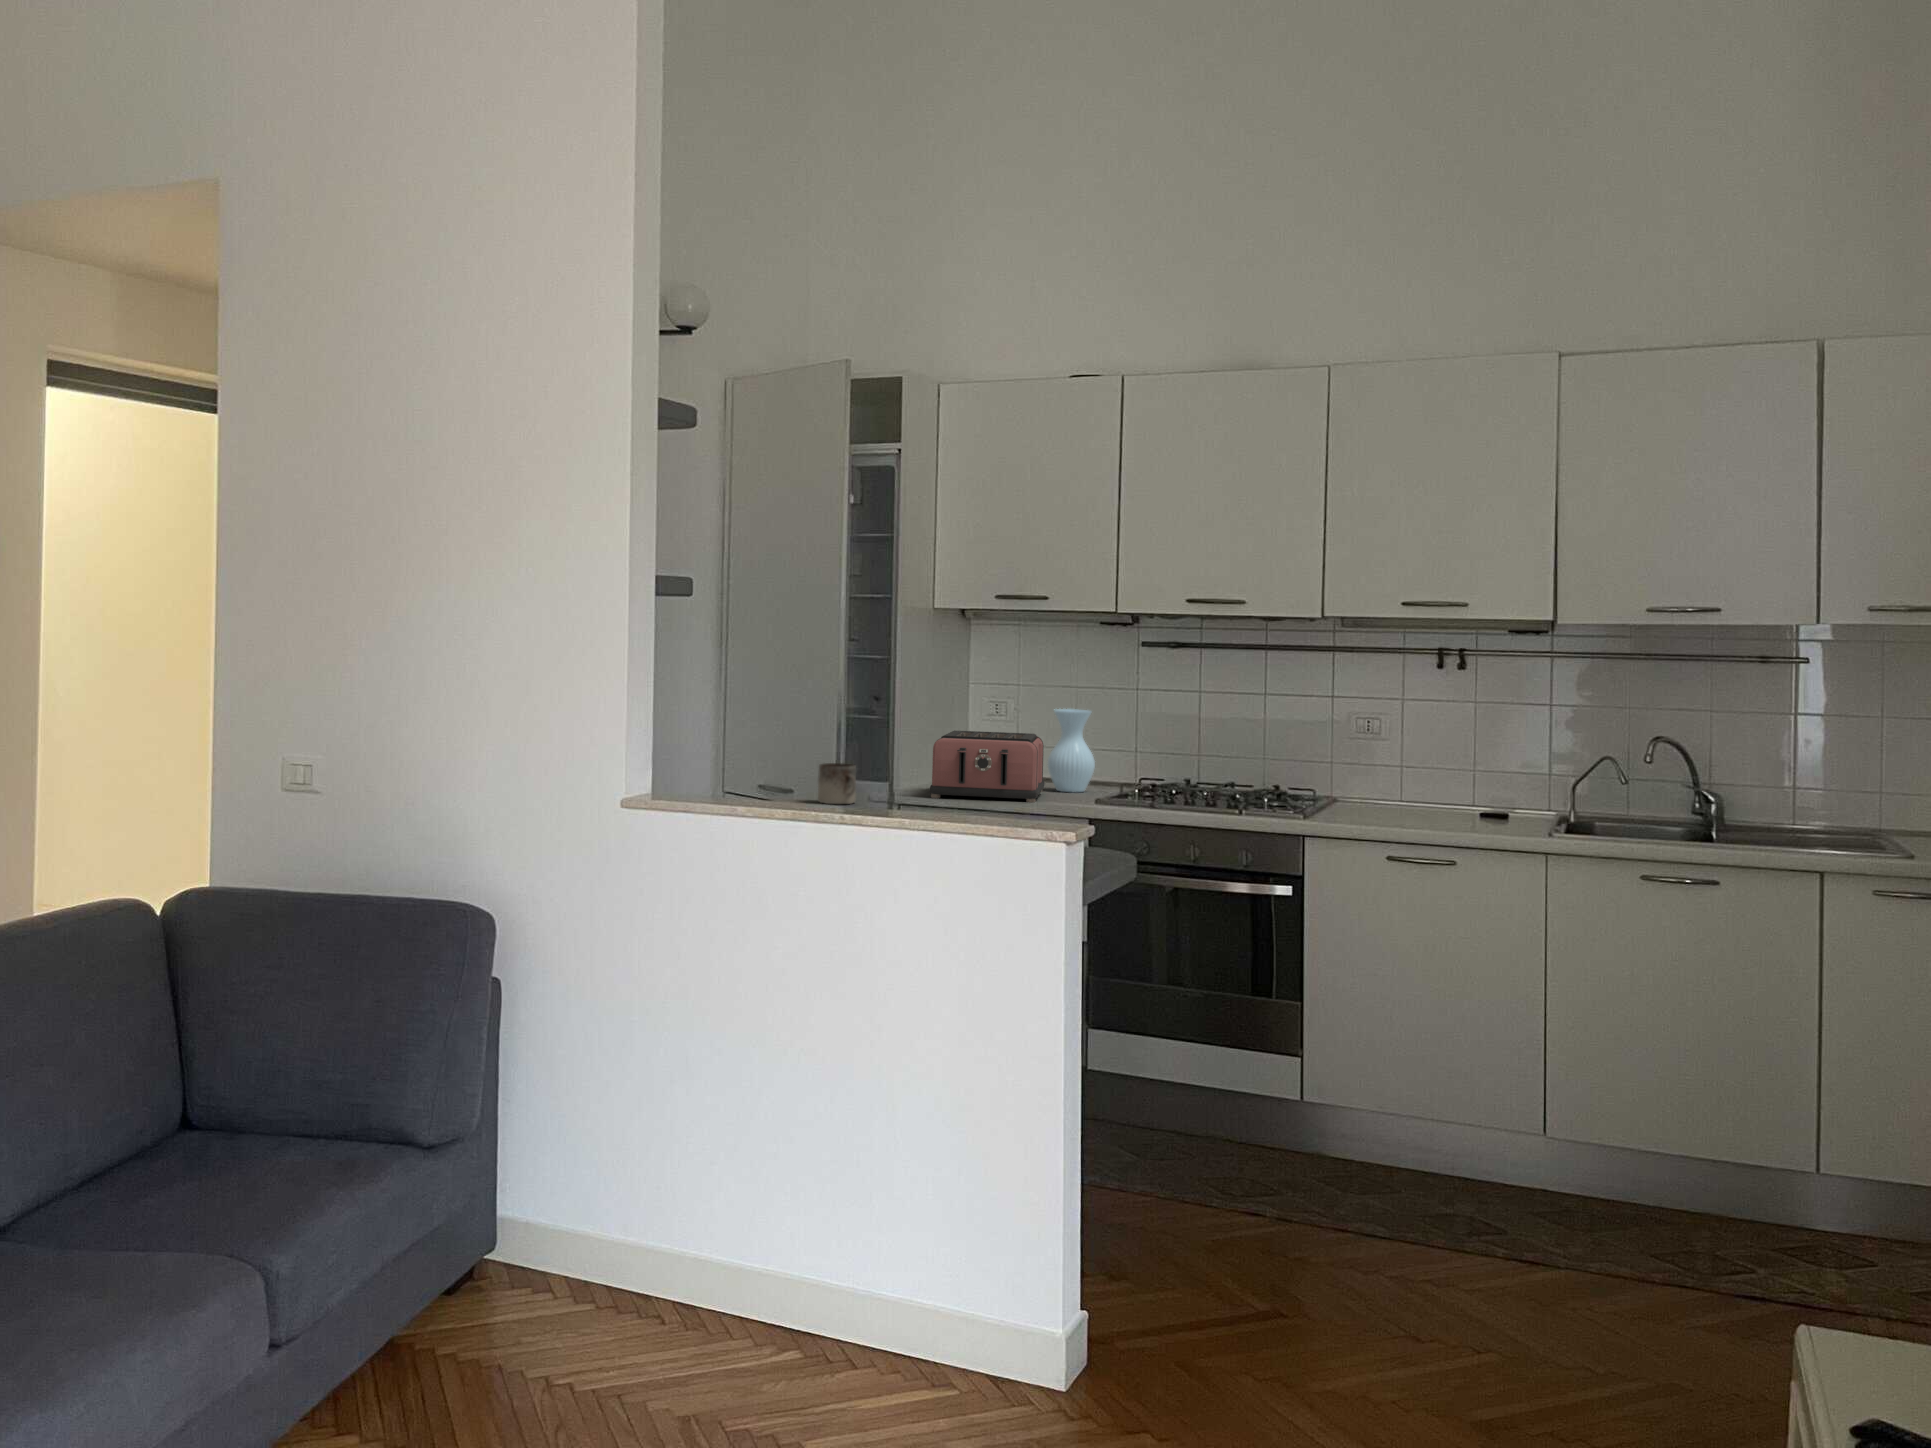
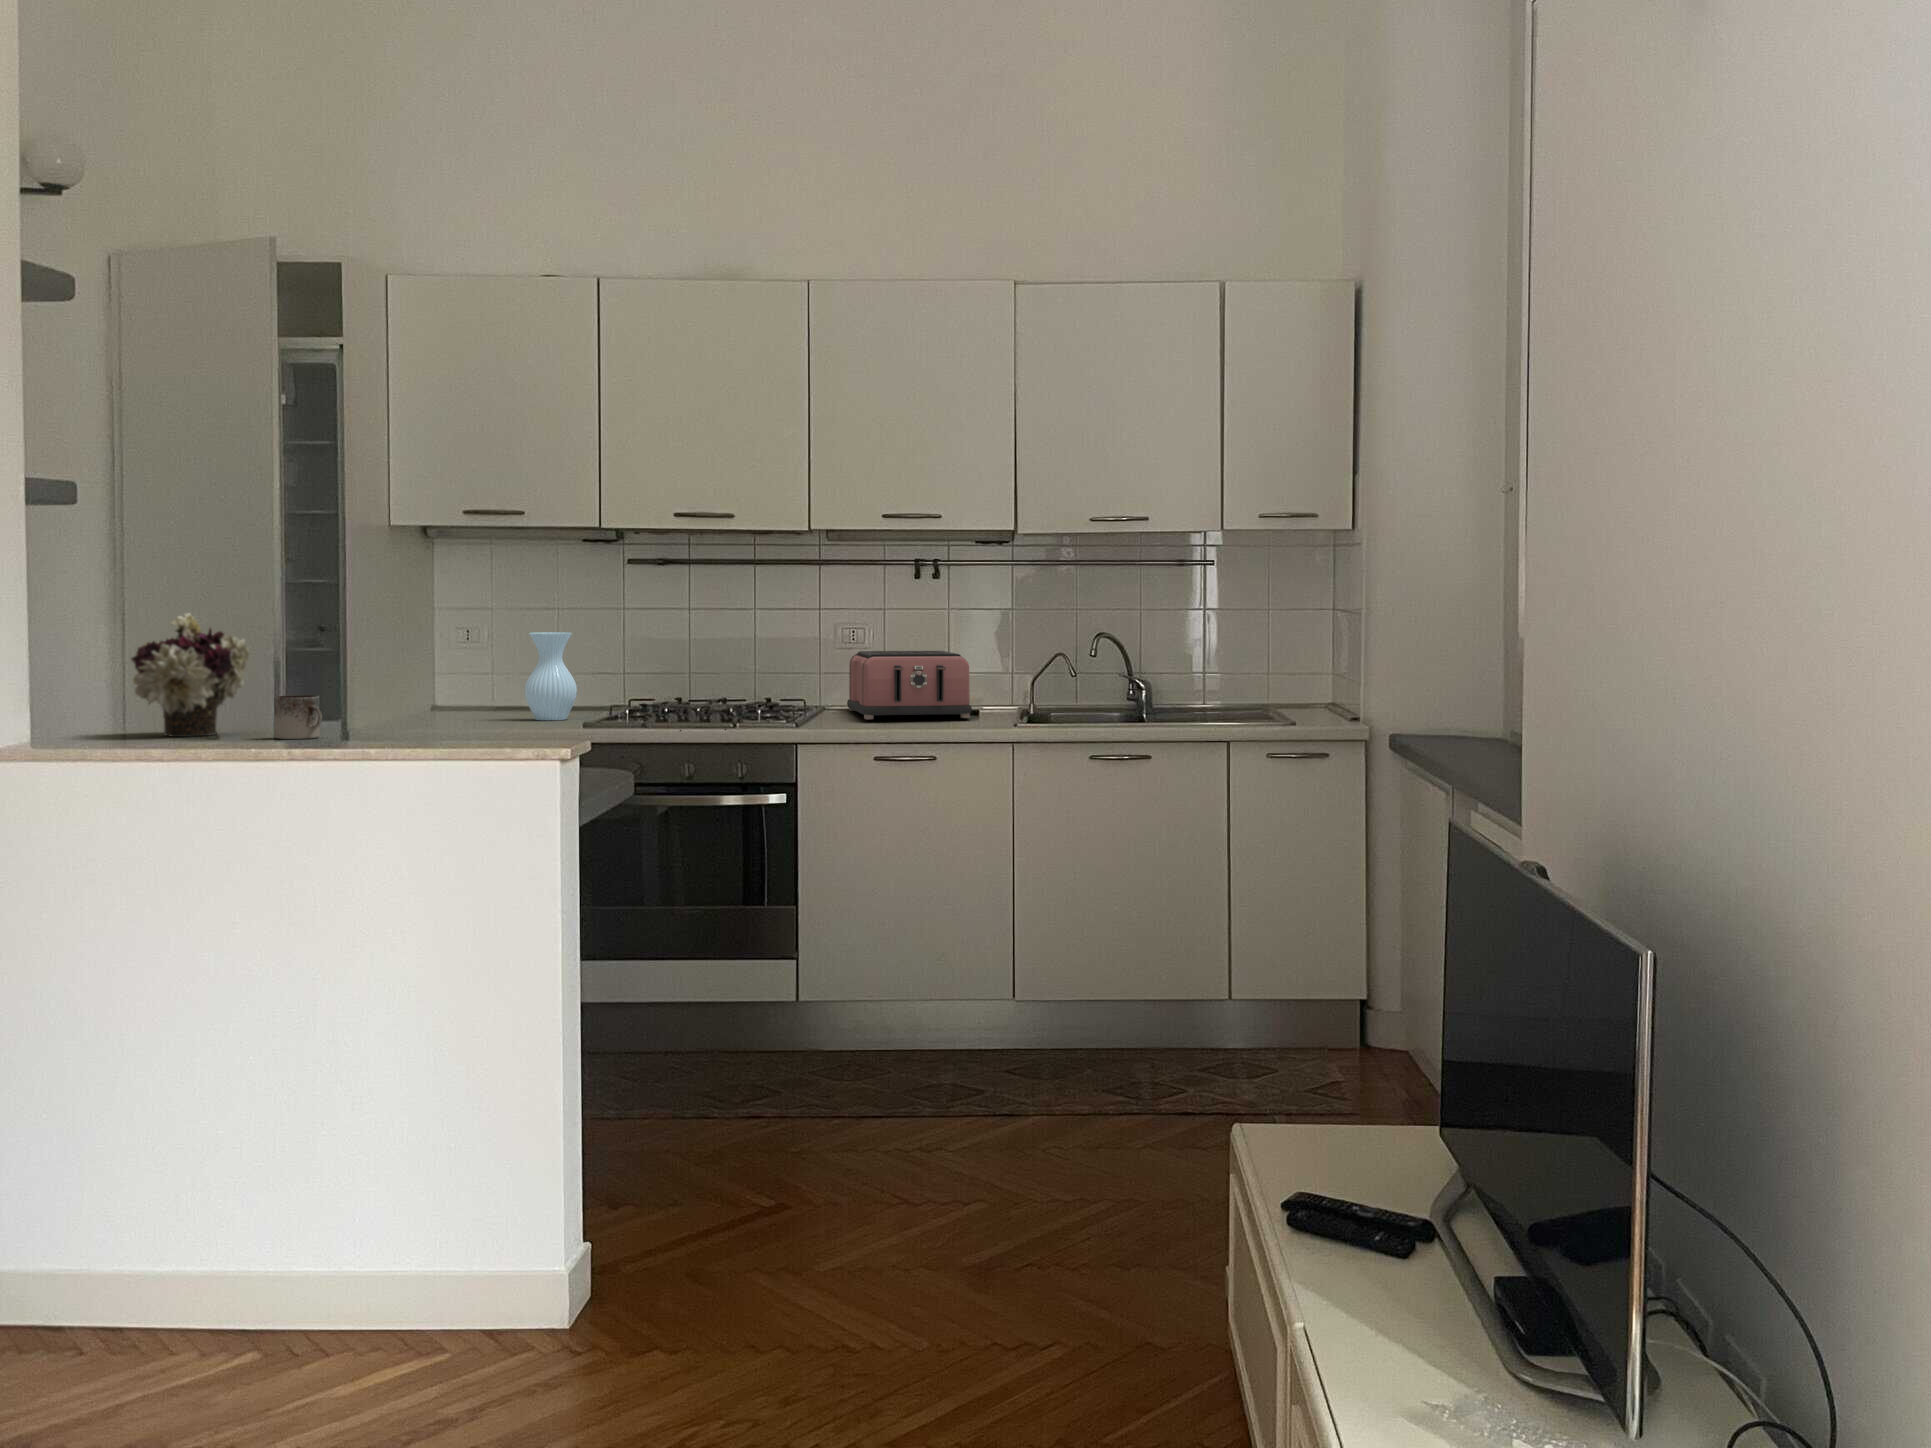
flower arrangement: none [713,685,808,793] -> present [131,613,250,737]
toaster: present [930,731,1044,802] -> present [847,651,972,719]

